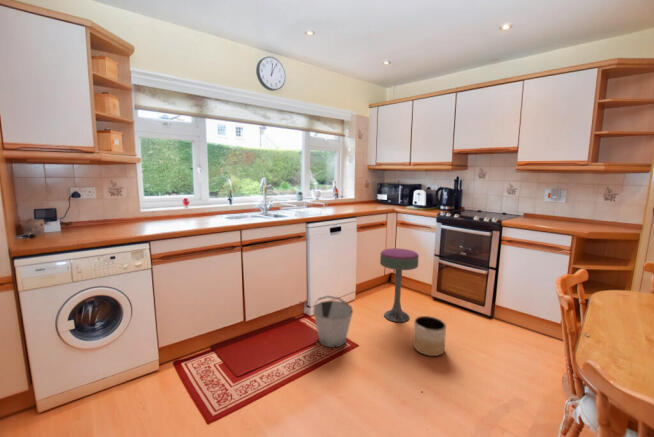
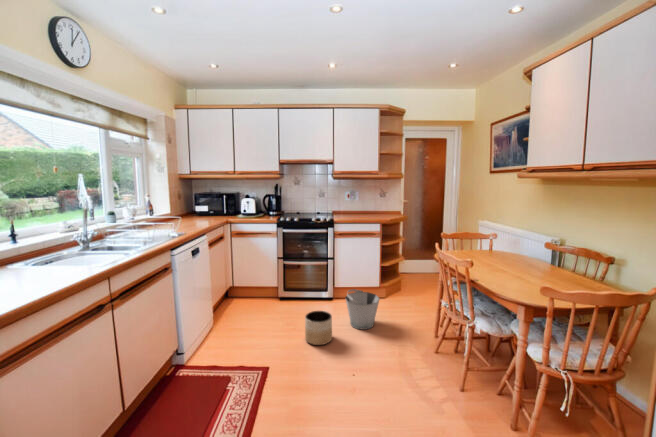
bar stool: present [380,248,419,322] -> none [248,258,286,331]
bucket: present [313,296,353,348] -> present [345,289,379,330]

